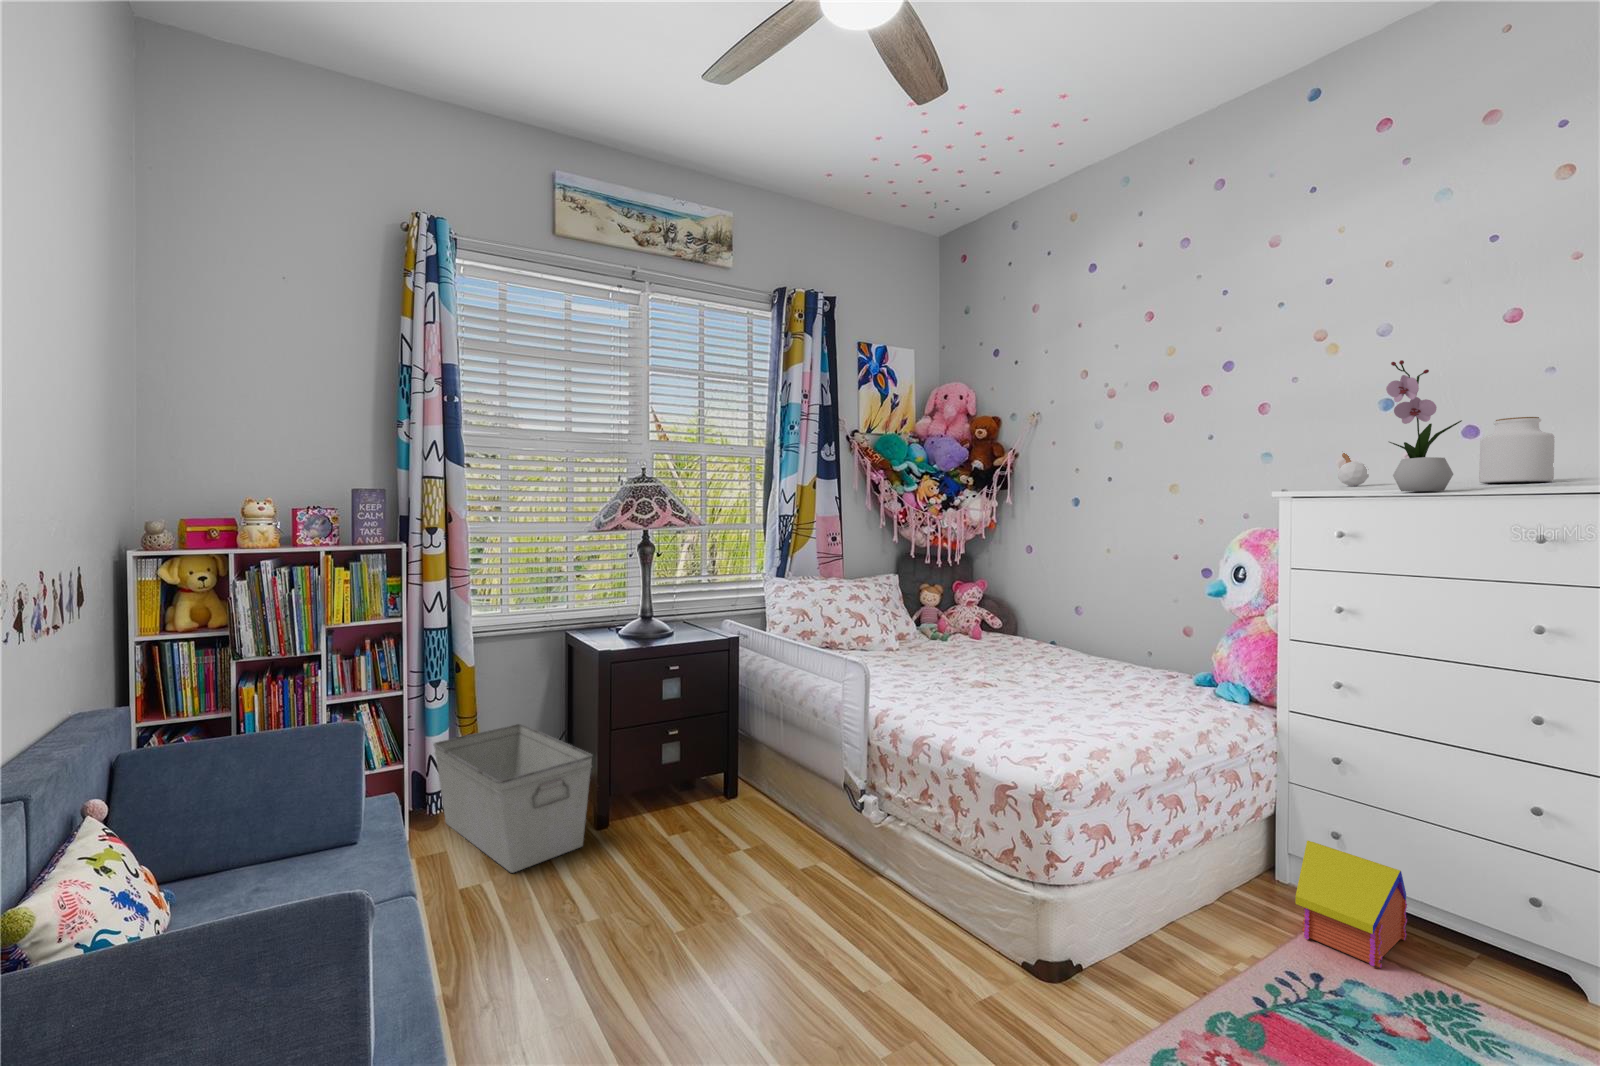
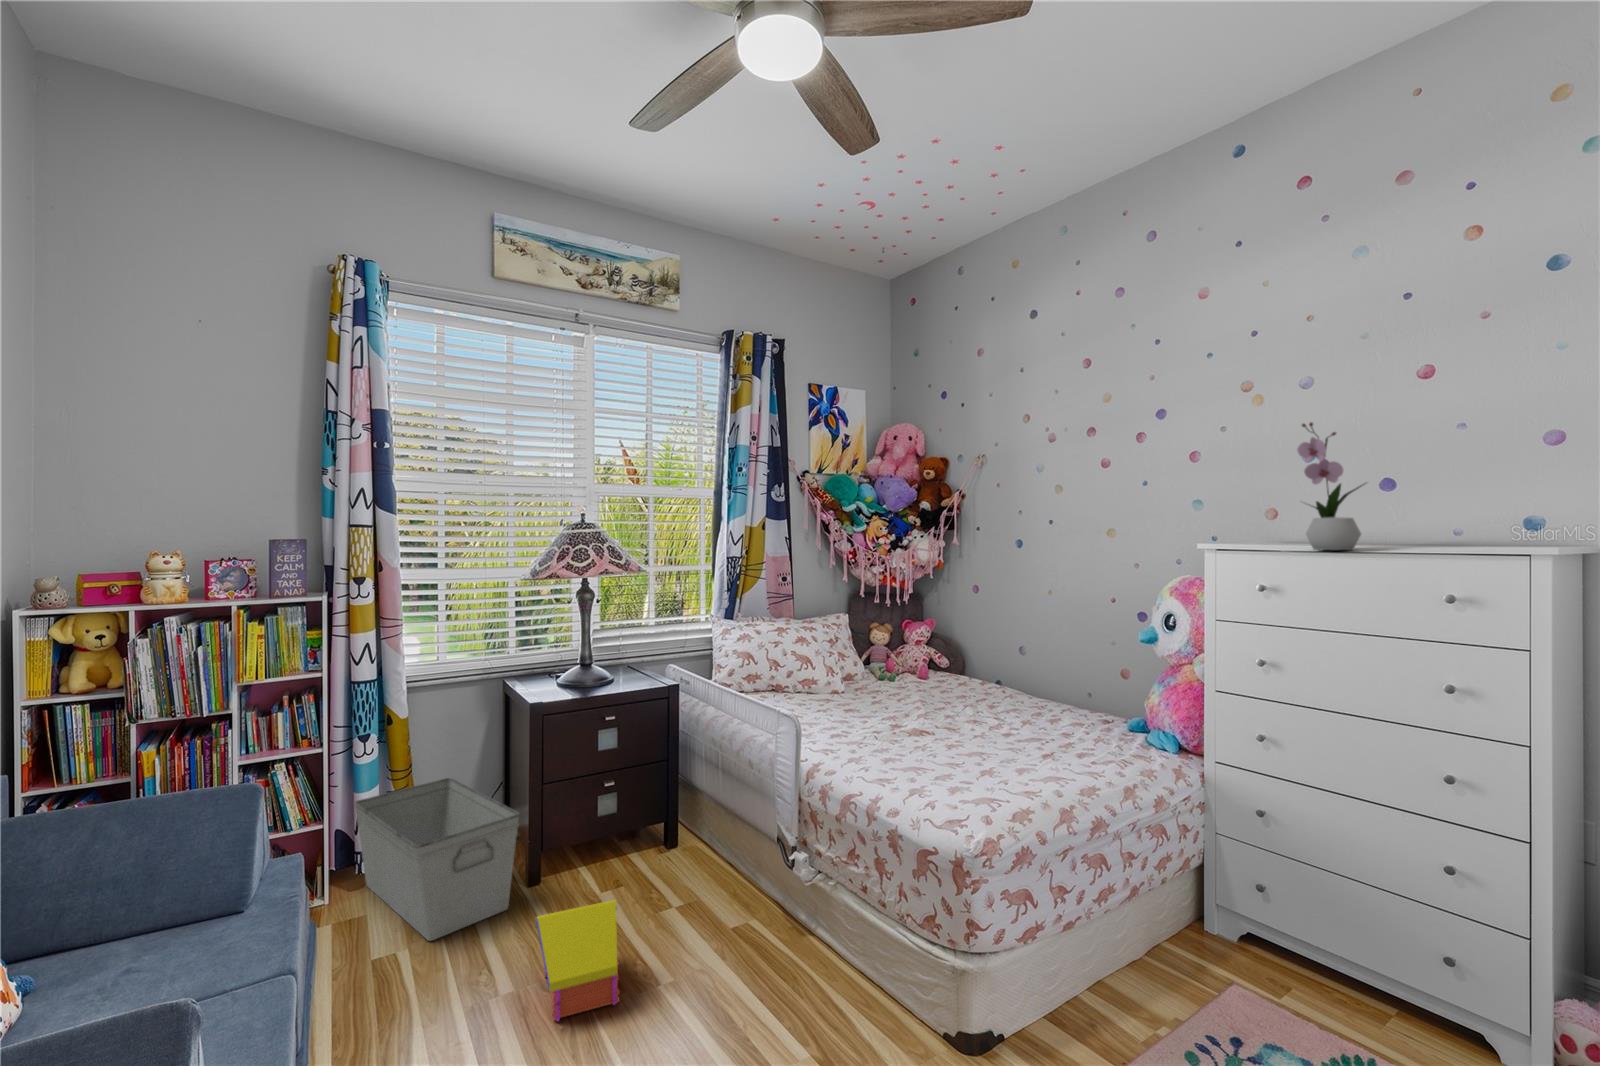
jar: present [1479,417,1555,483] -> none [1392,476,1459,538]
candle: present [1338,453,1369,486] -> none [1263,496,1292,537]
toy house: present [1295,841,1407,968] -> present [536,900,620,1021]

